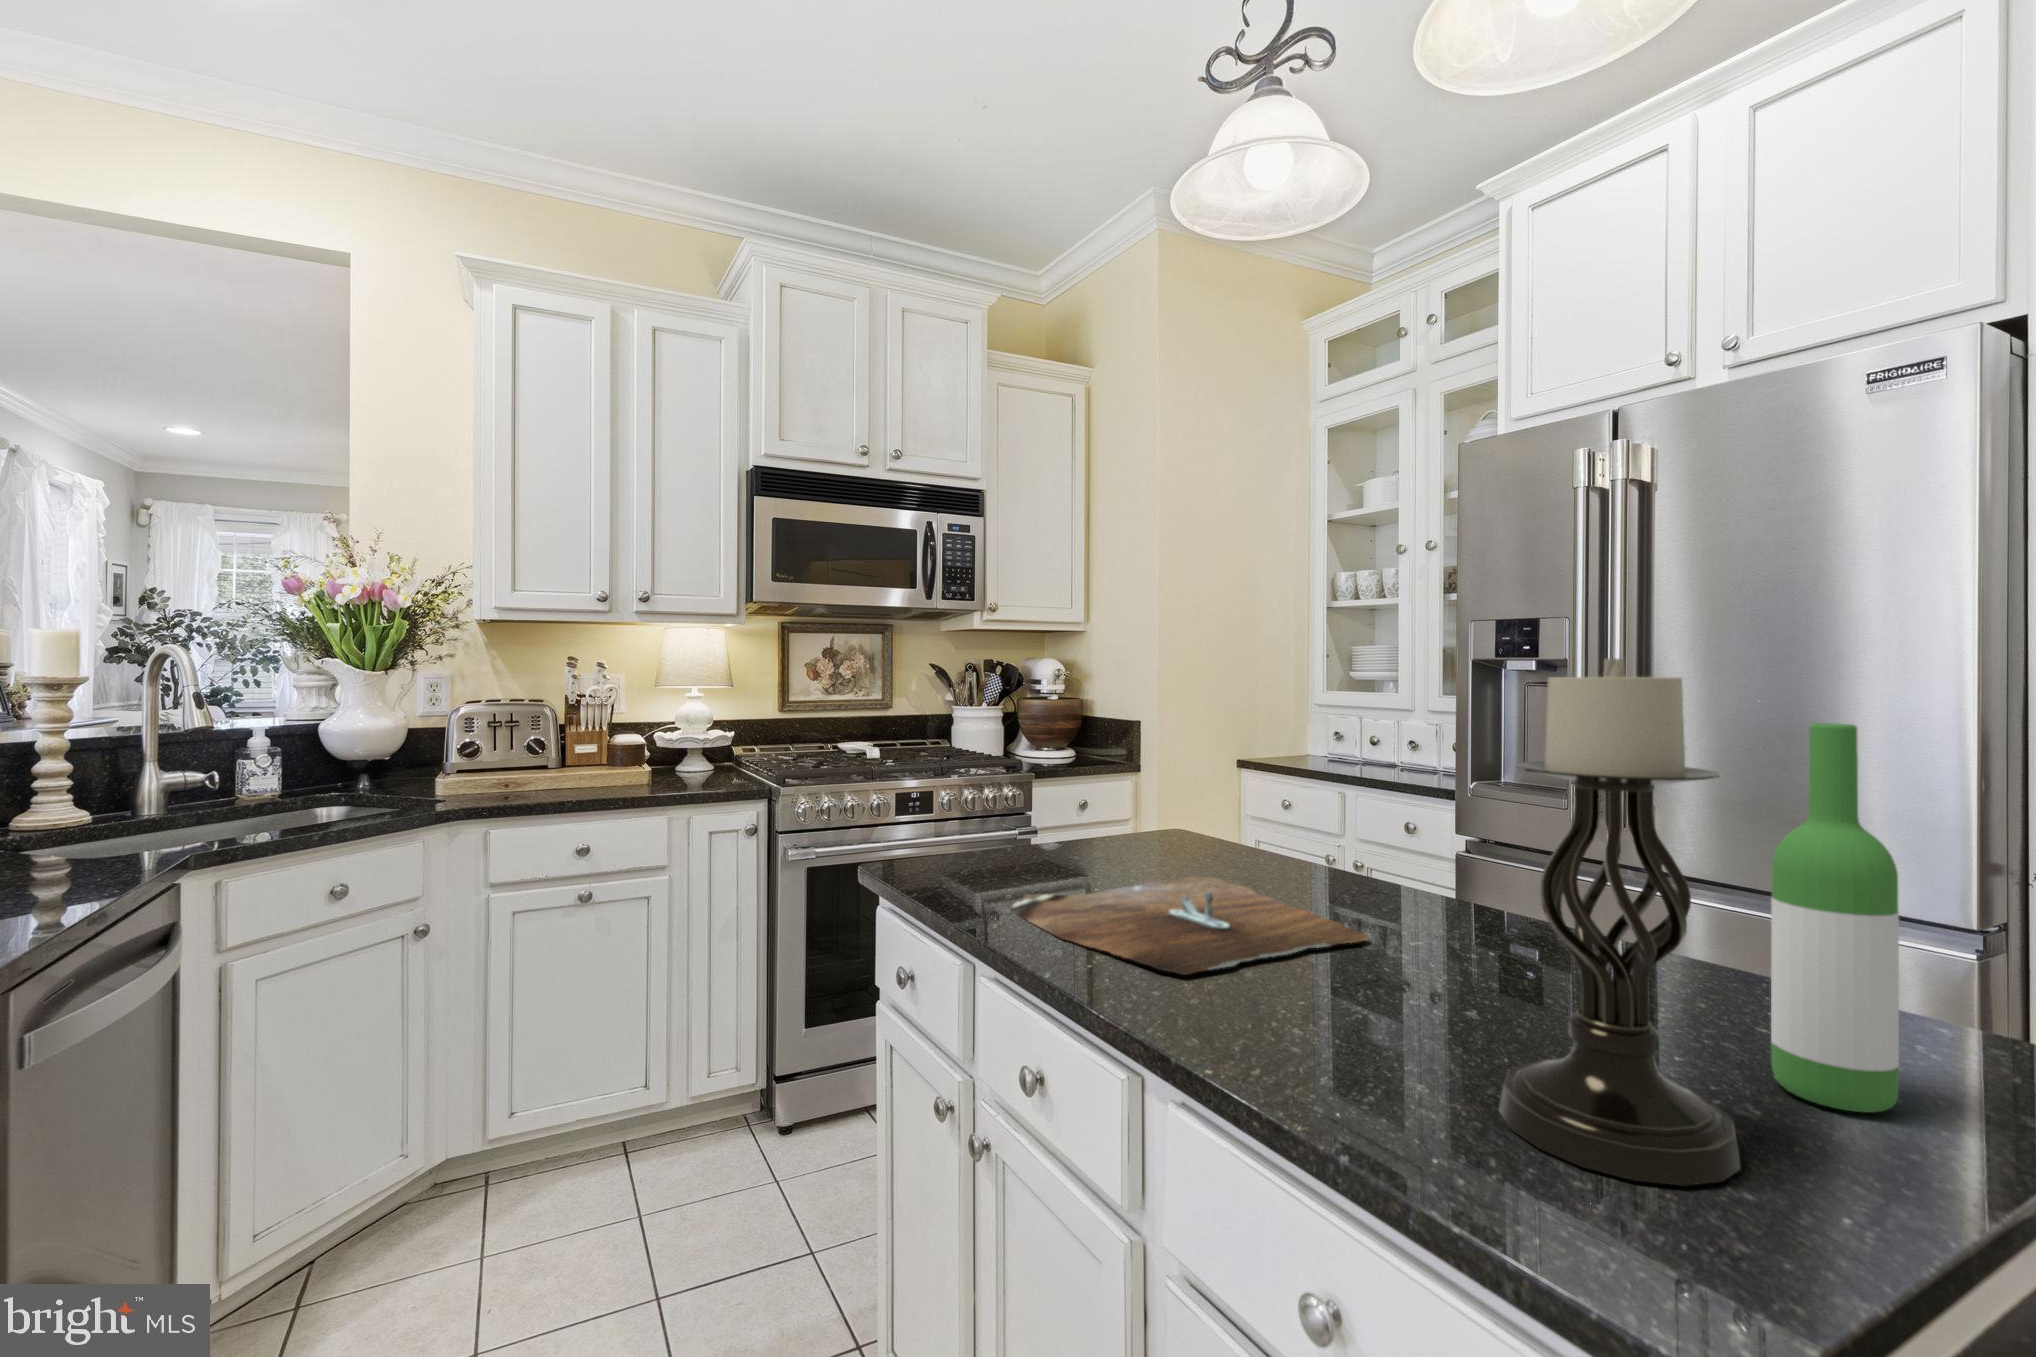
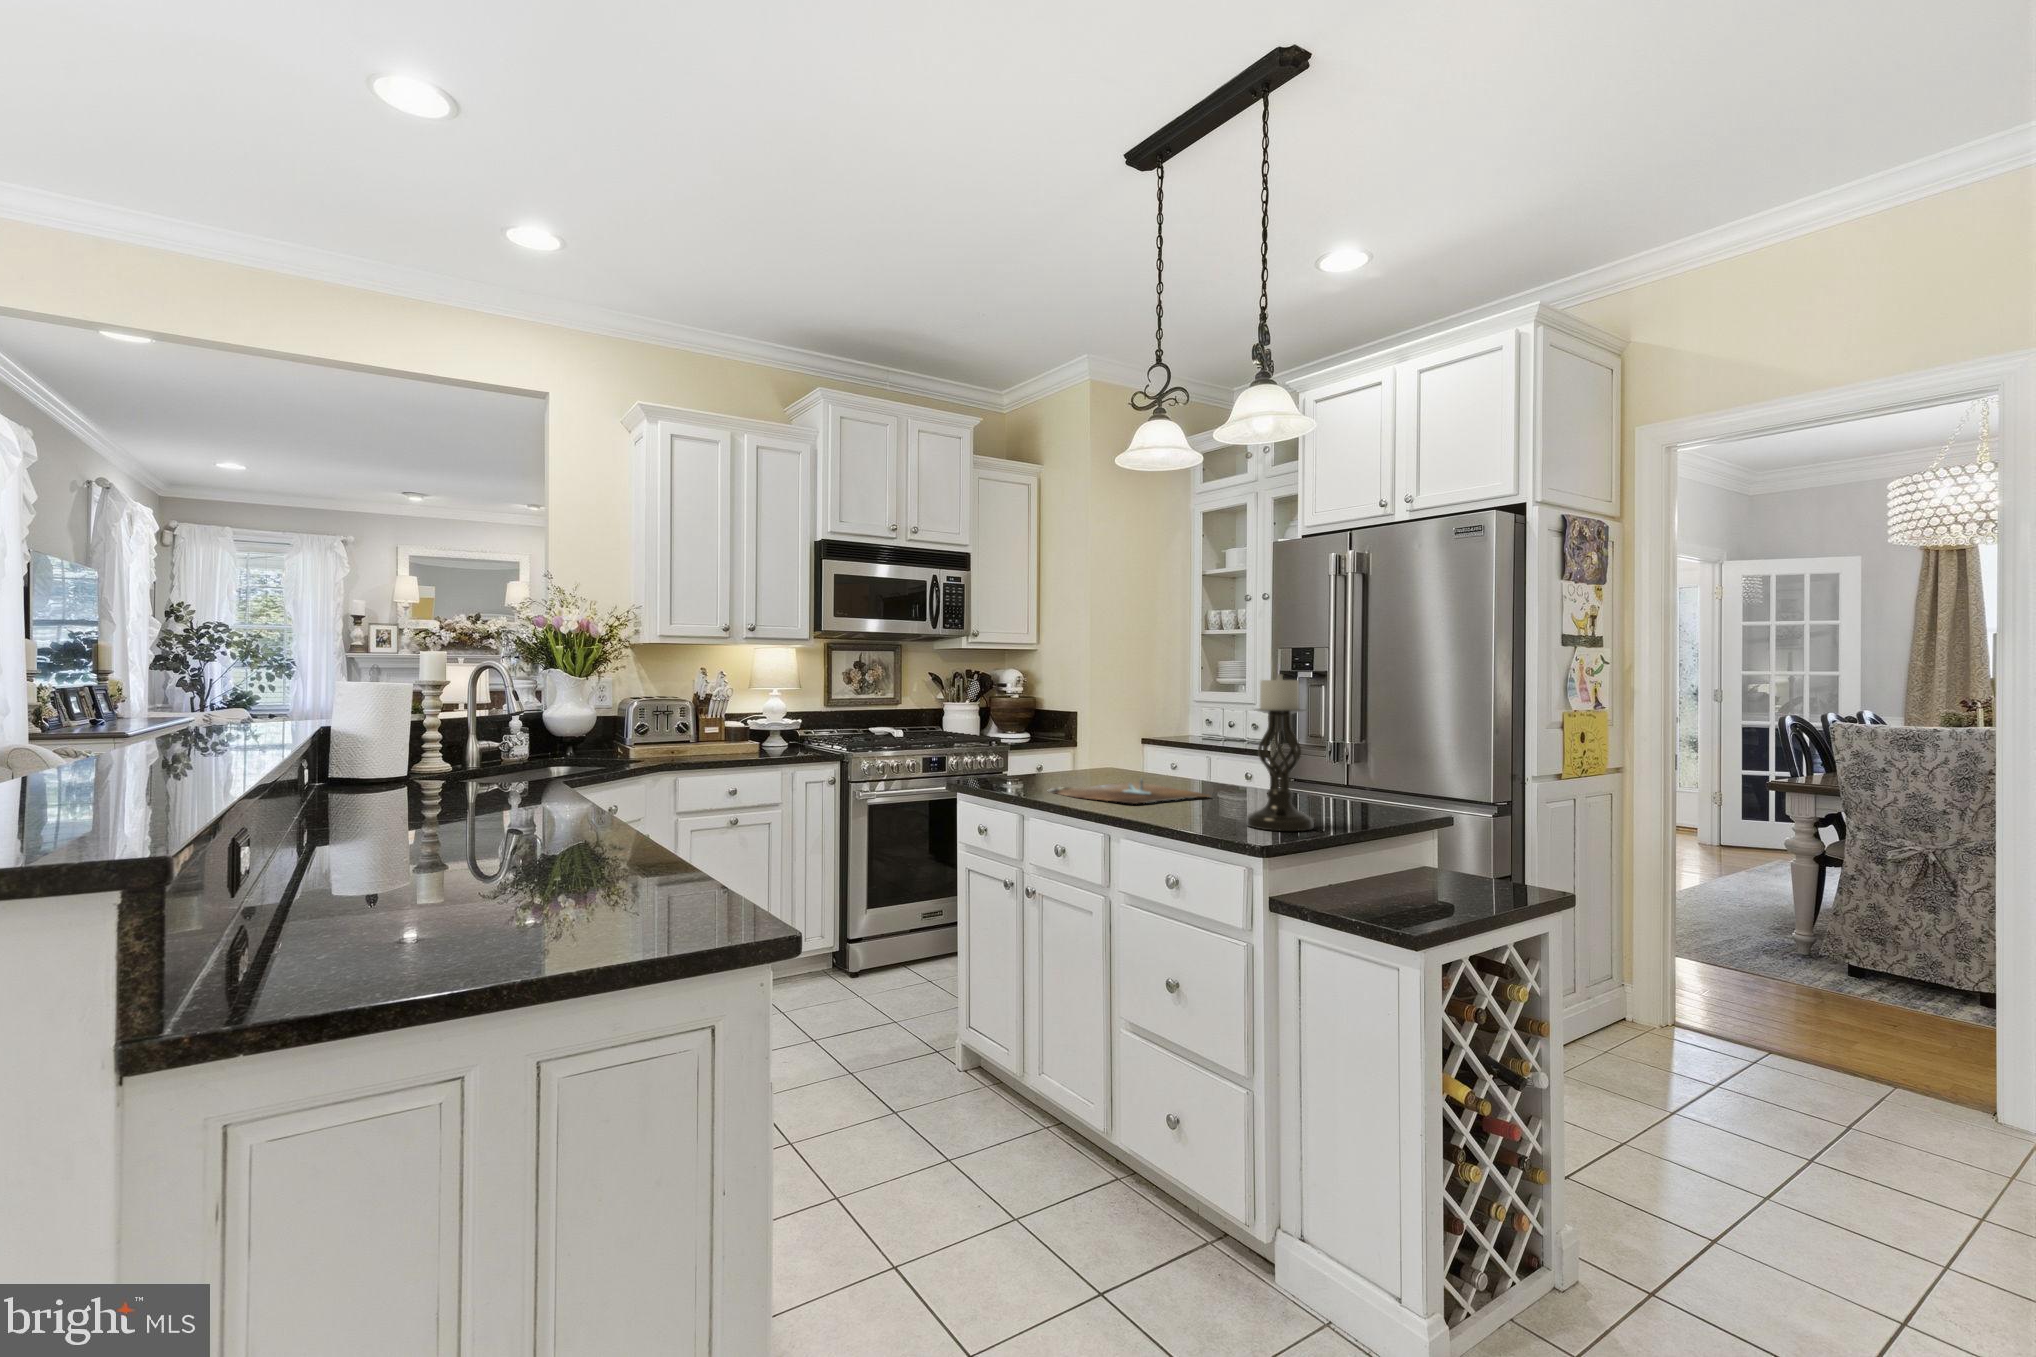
wine bottle: present [1771,723,1899,1112] -> none [1339,696,1373,823]

